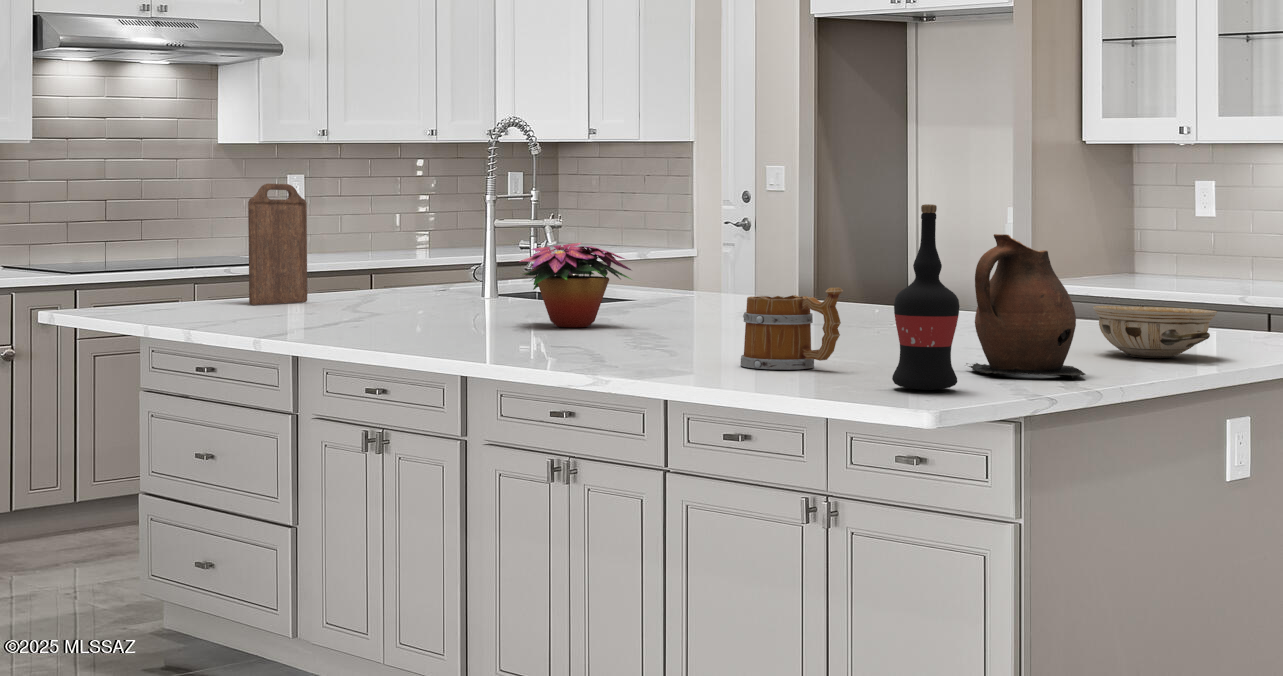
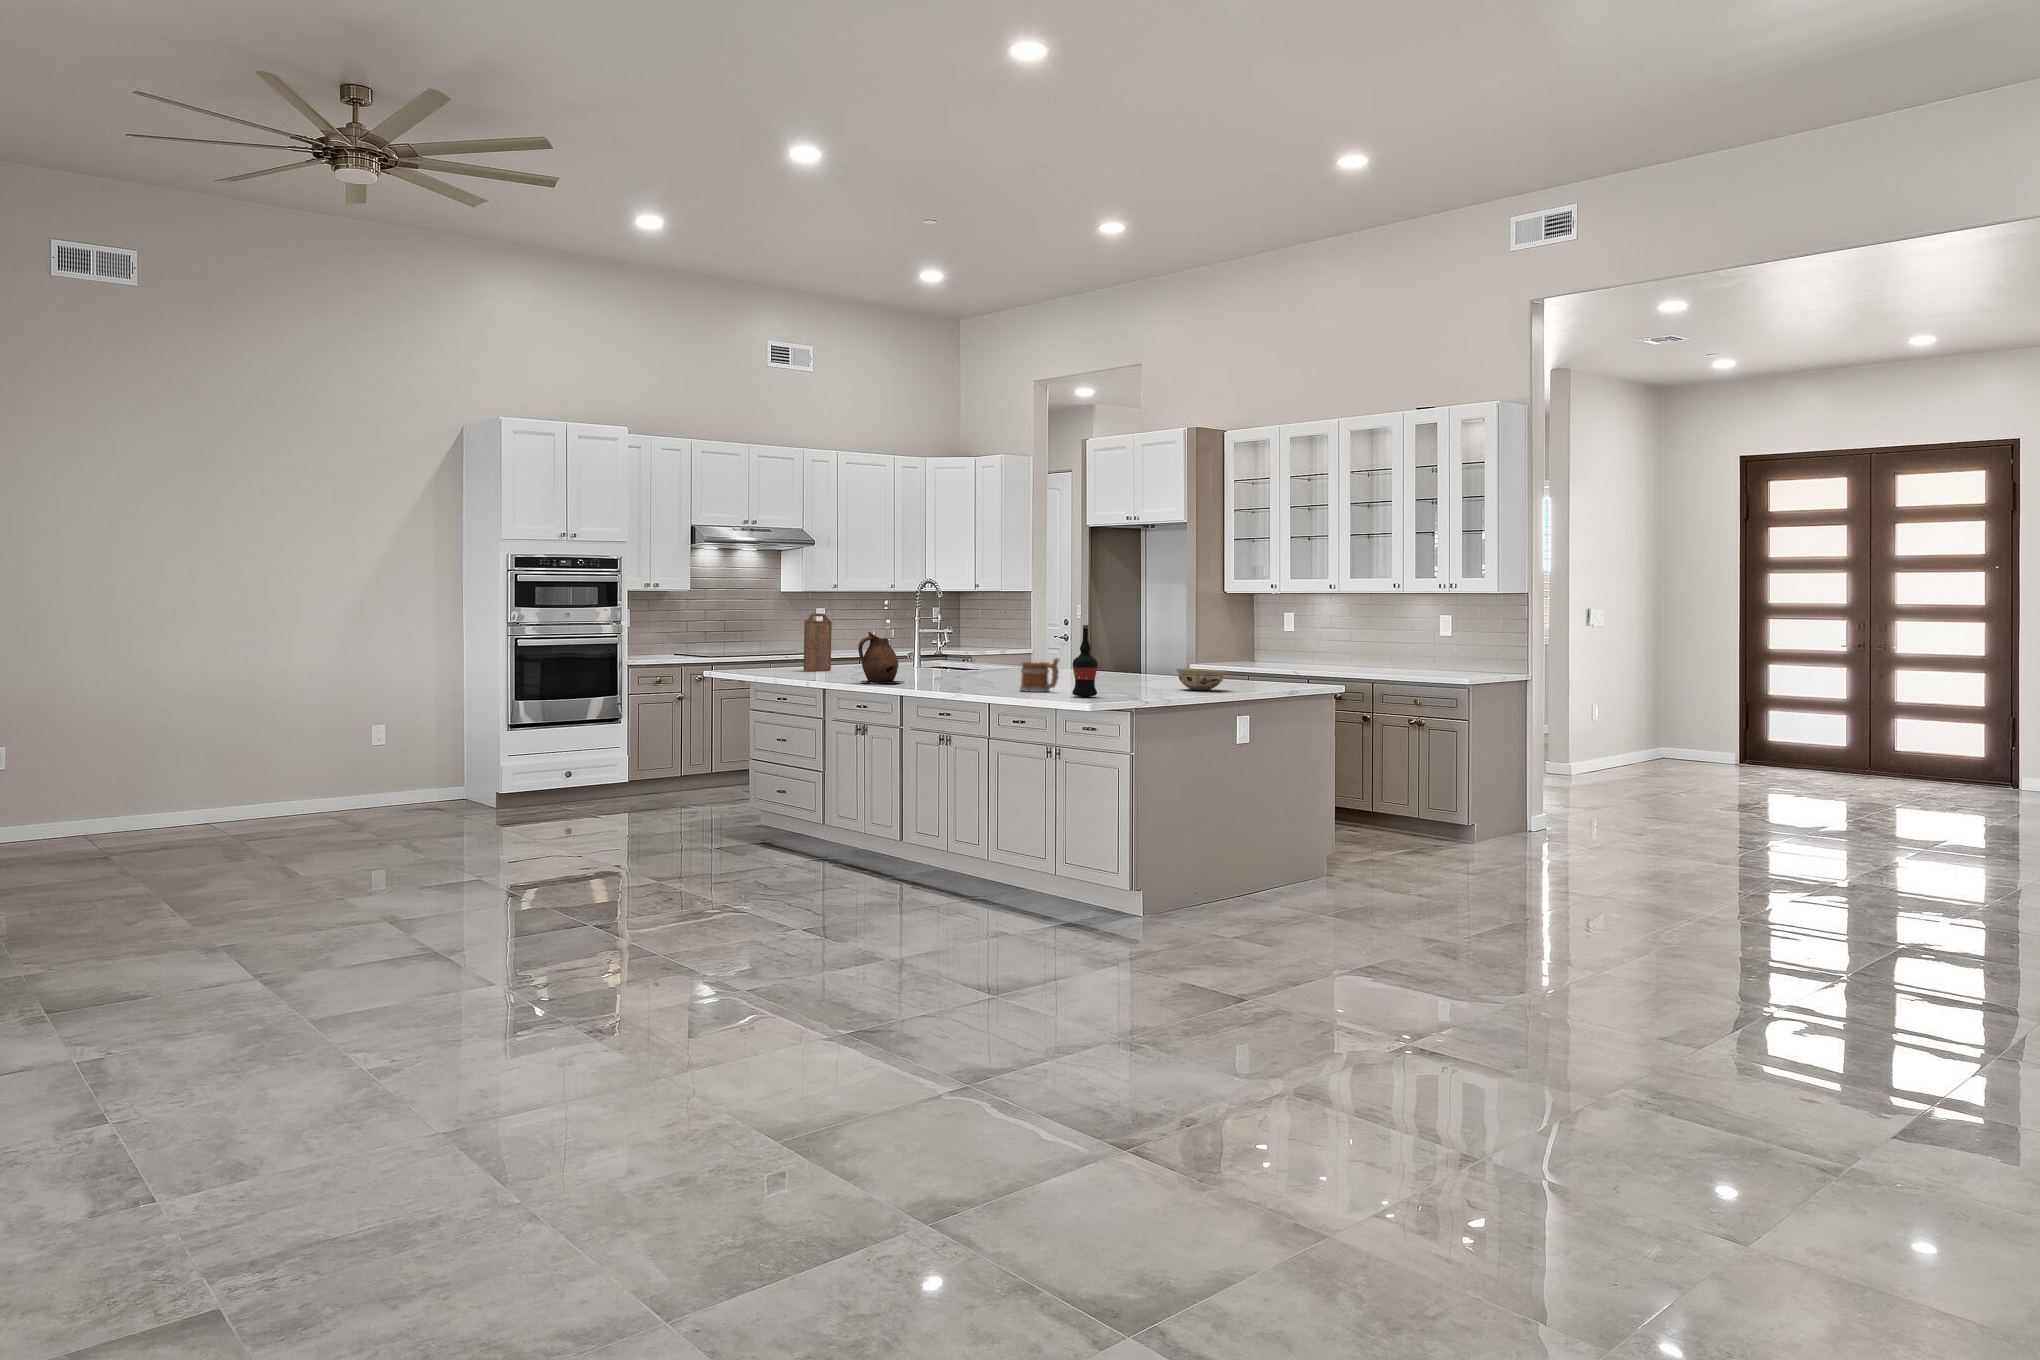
ceramic pitcher: present [969,234,1085,378] -> present [858,632,904,684]
flower arrangement: present [520,243,631,327] -> none [930,641,986,680]

